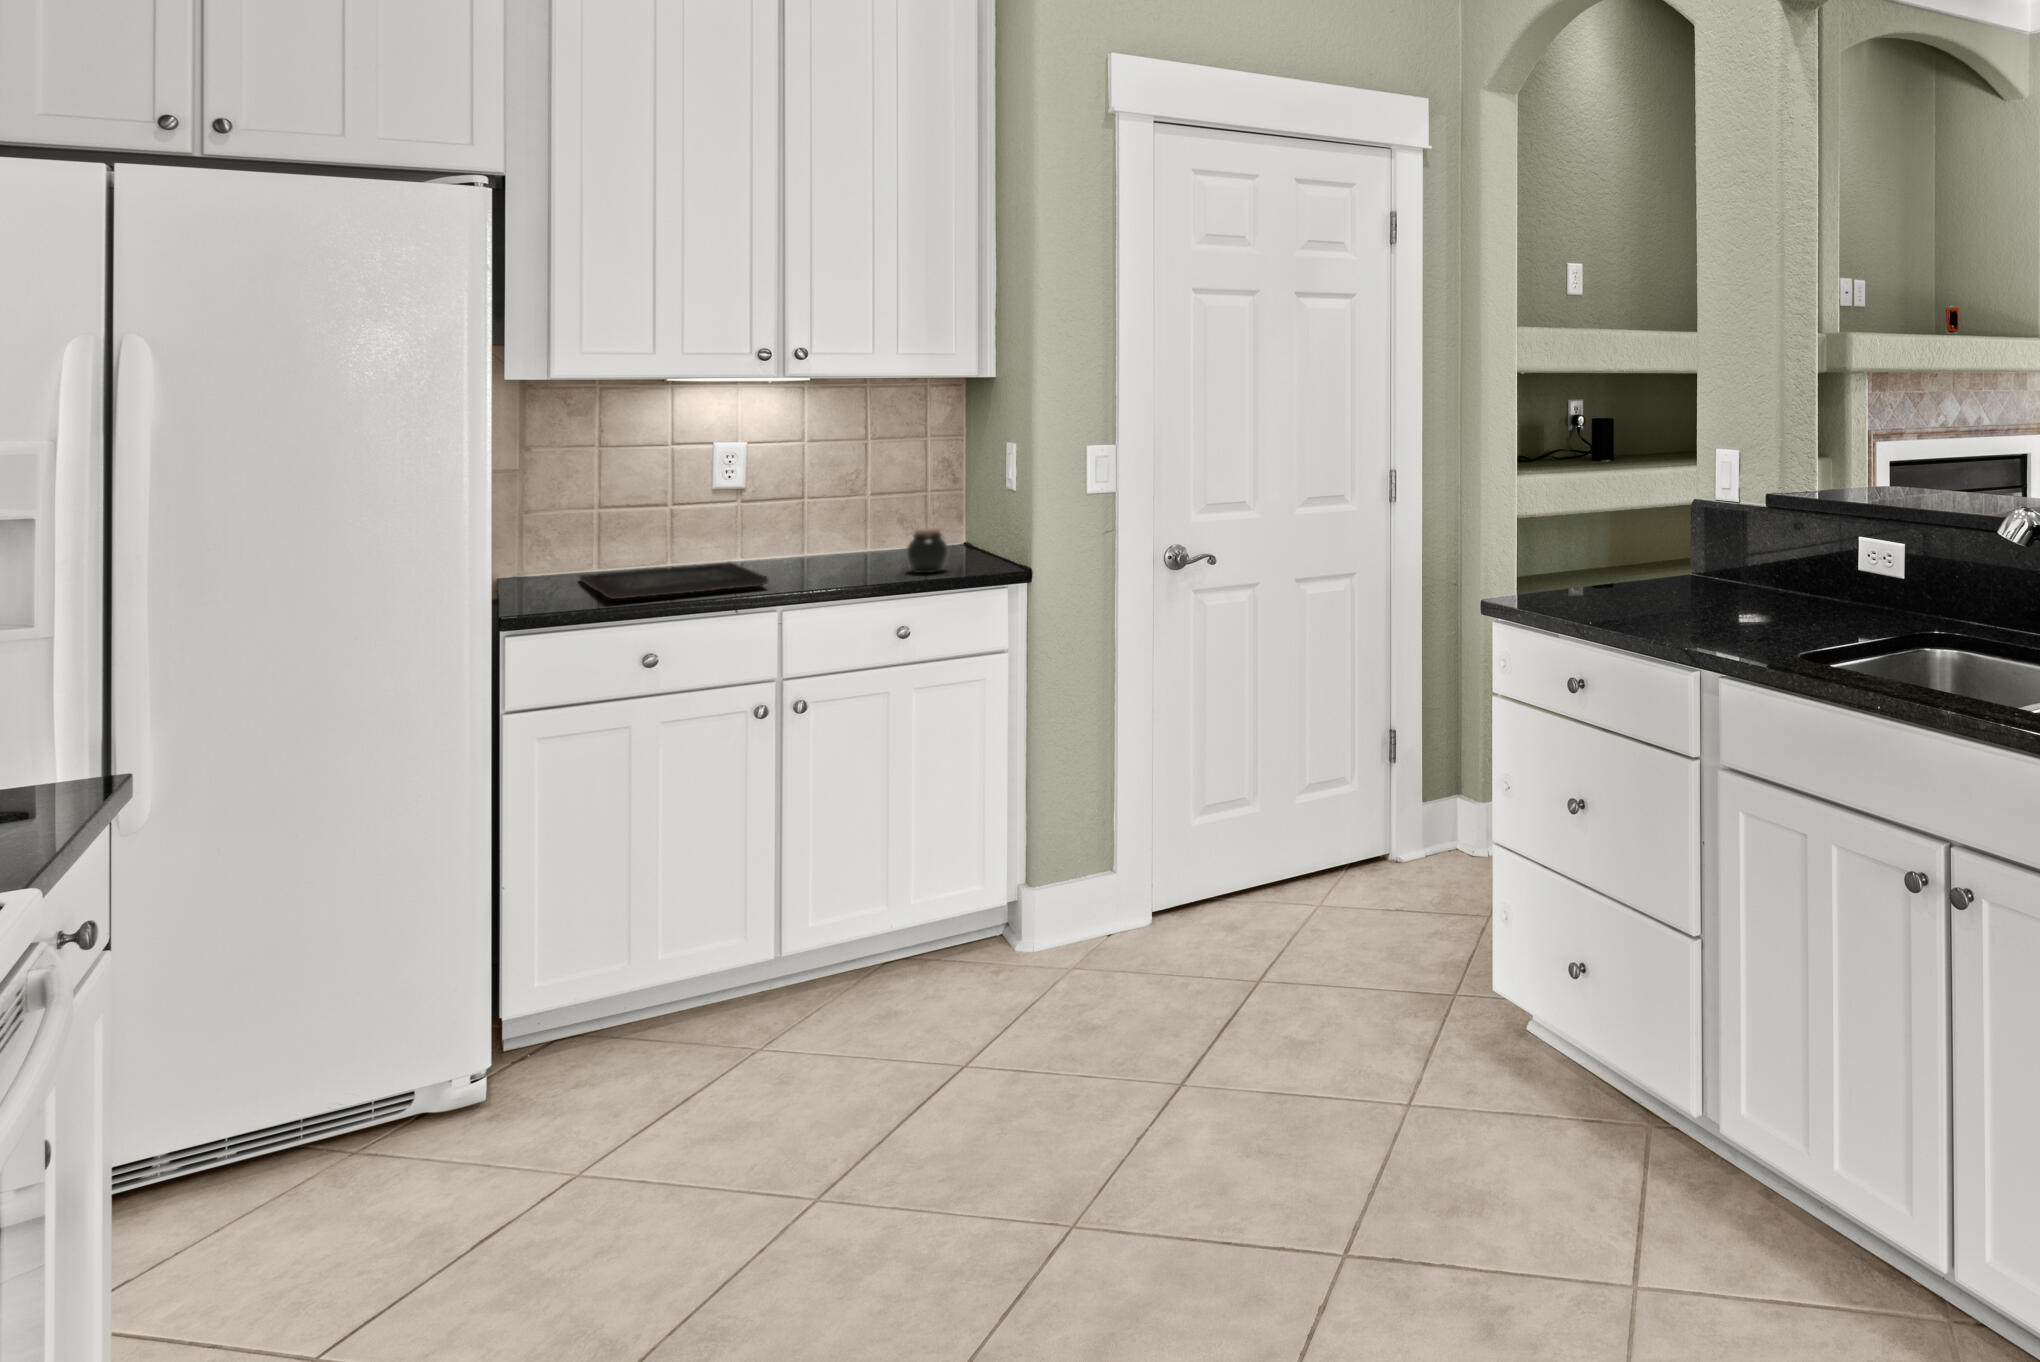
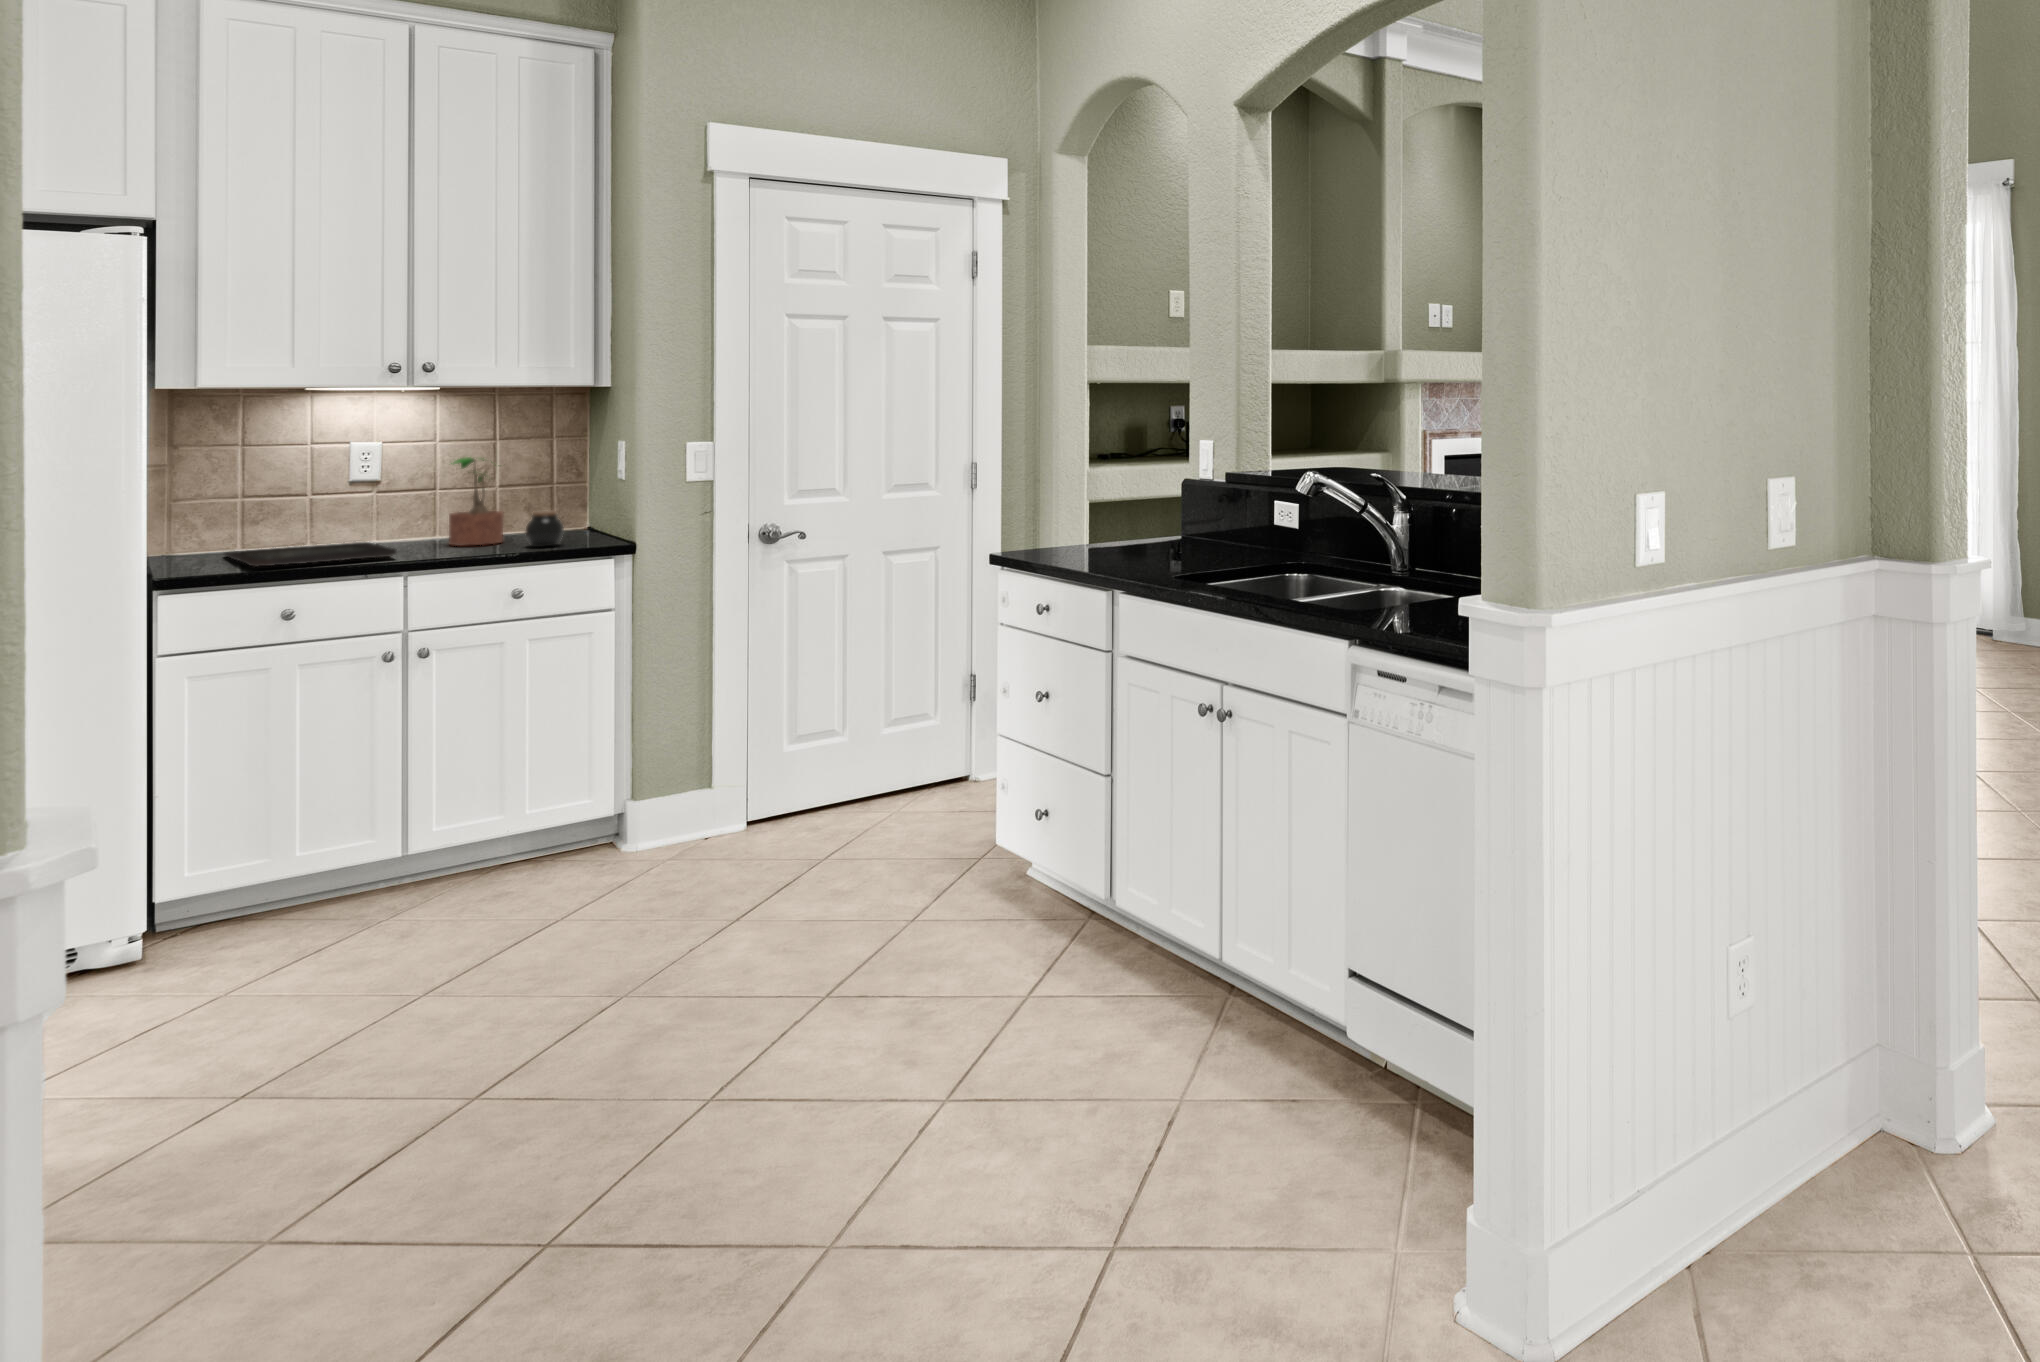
potted plant: none [819,462,880,570] -> present [449,457,504,546]

